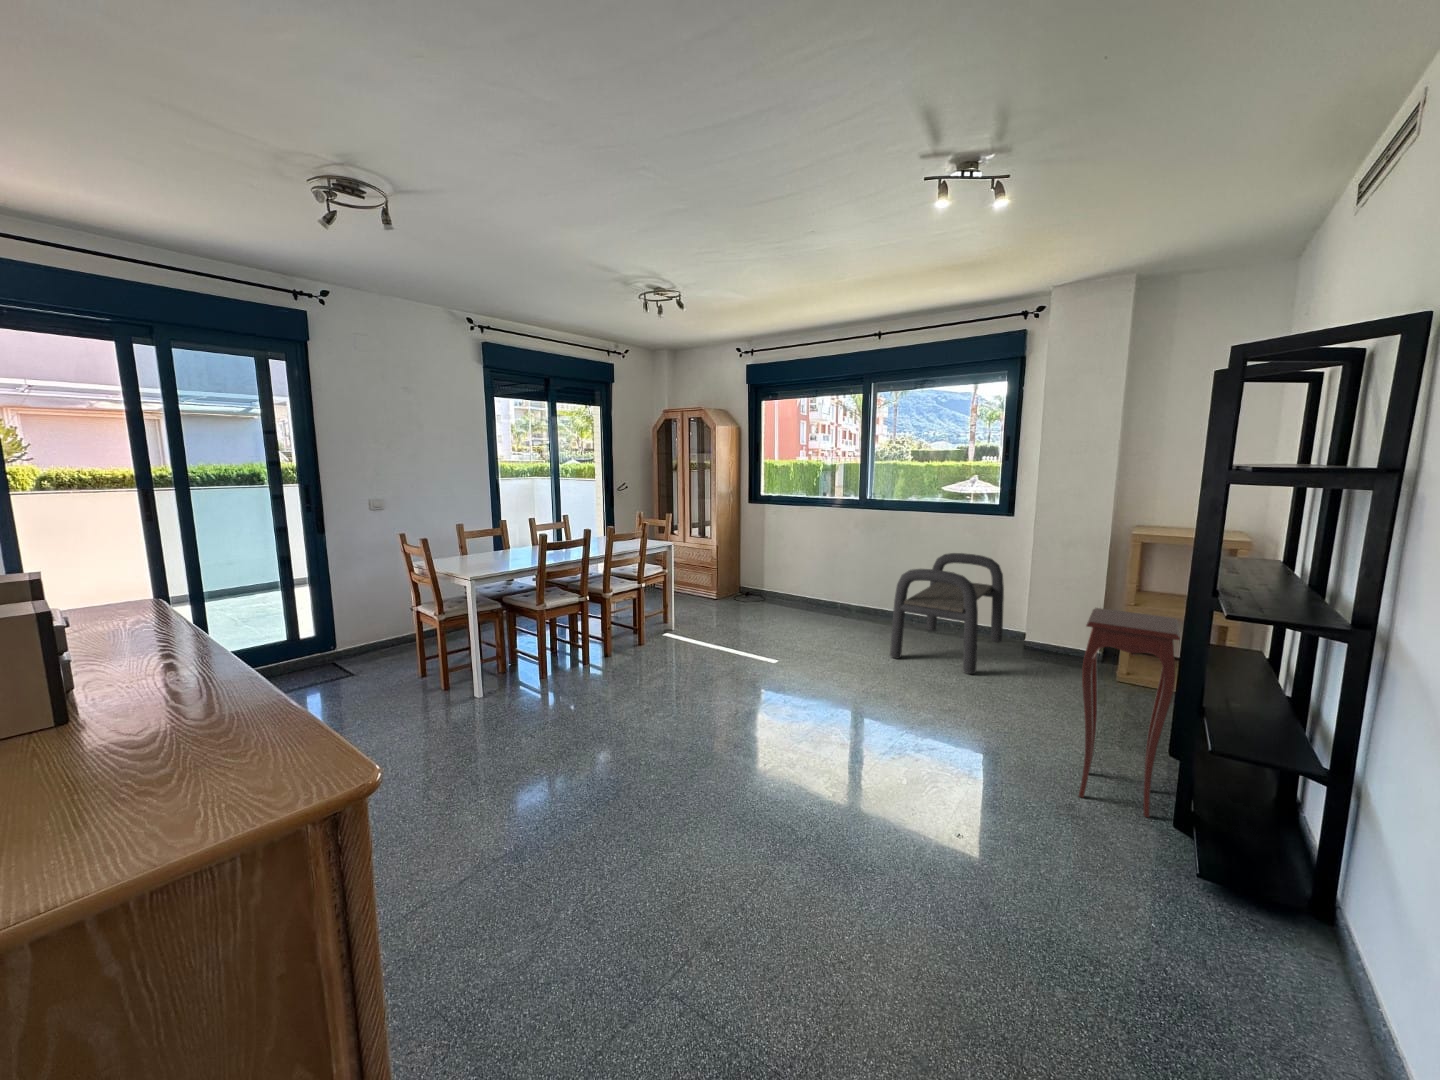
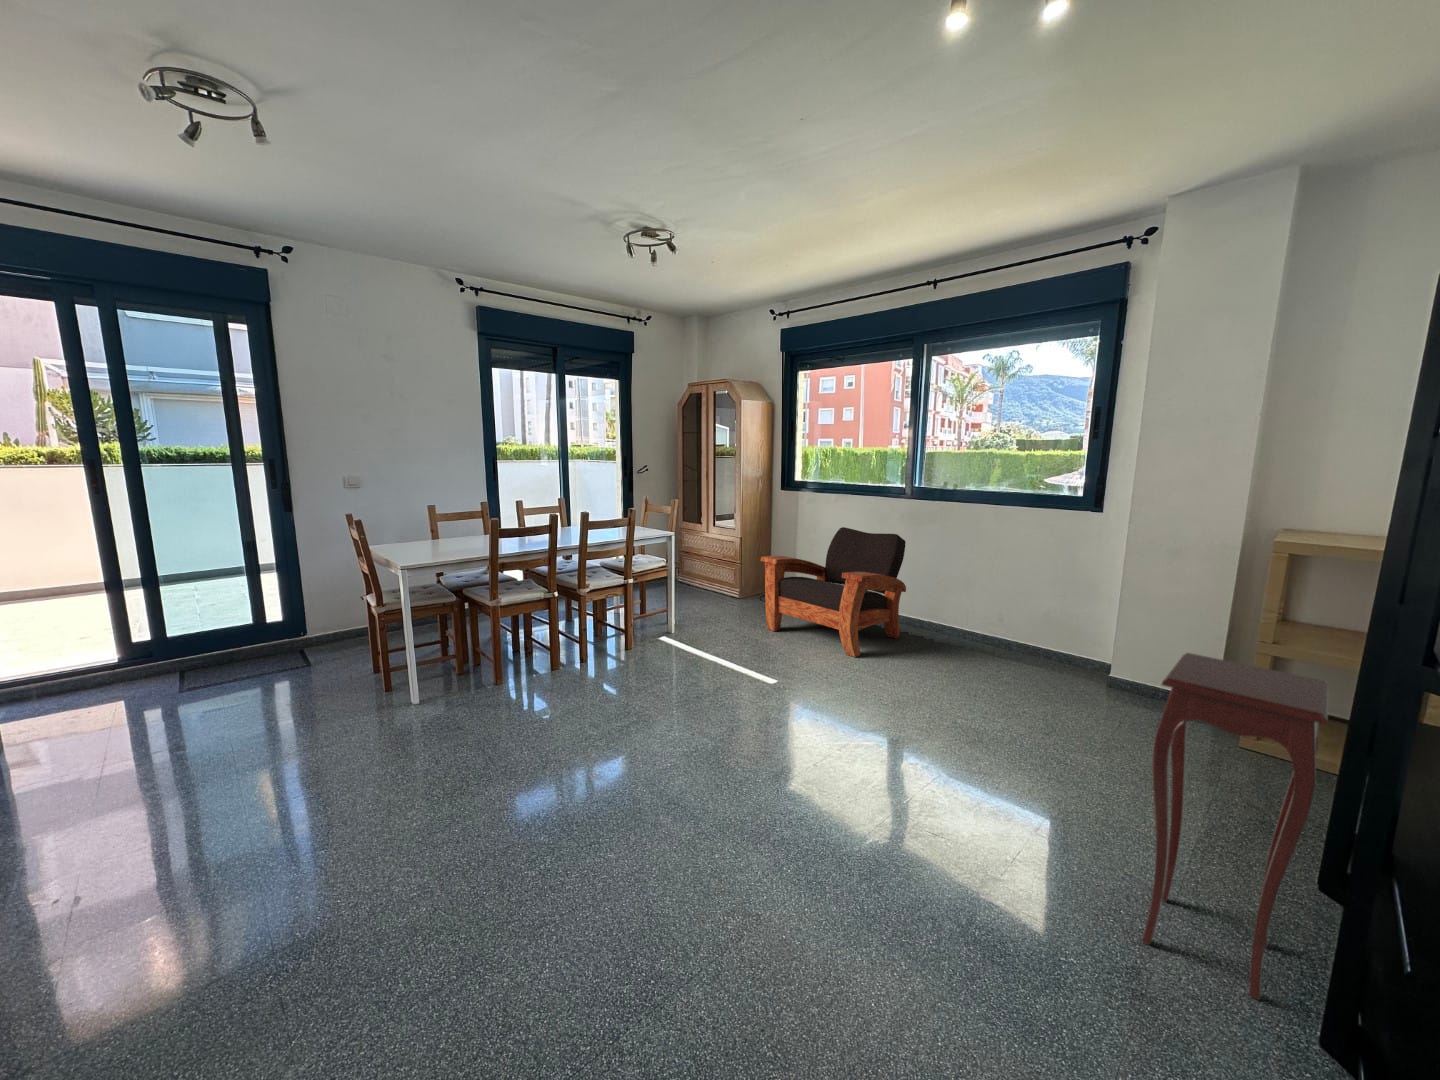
armchair: none [745,533,864,639] -> present [761,527,906,657]
bench: present [890,553,1004,674] -> none [921,558,1085,720]

